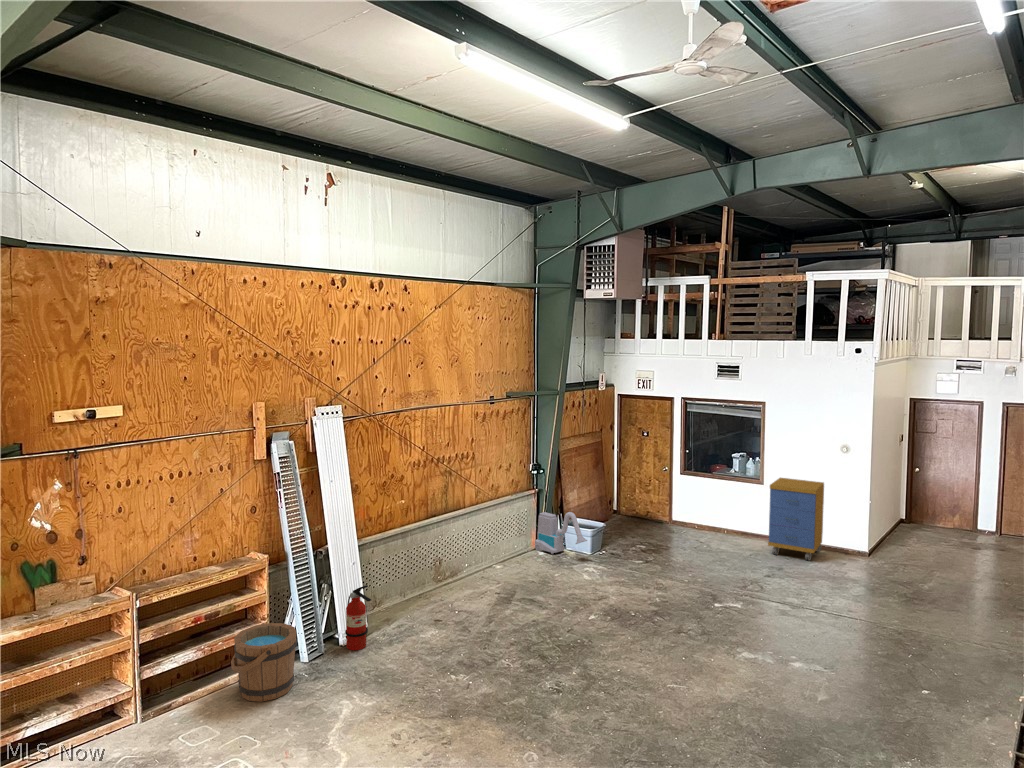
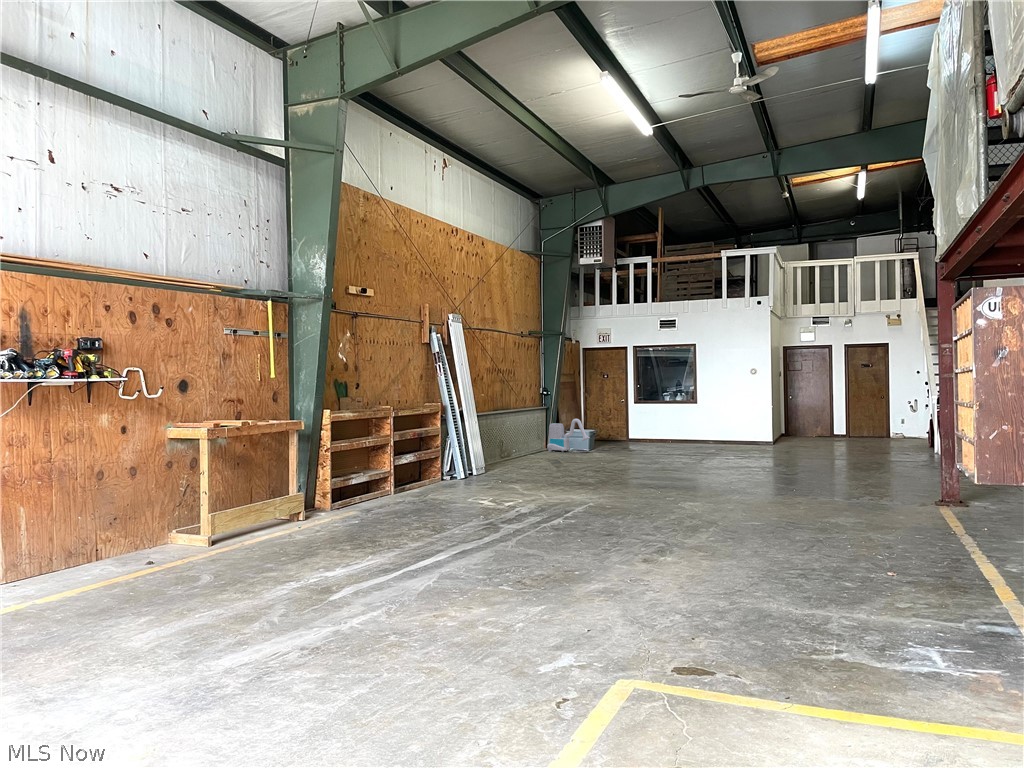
storage cabinet: present [768,478,824,560] -> none [707,396,741,448]
fire extinguisher: present [345,585,371,650] -> none [474,434,495,479]
bucket: present [231,623,297,702] -> none [426,450,468,492]

